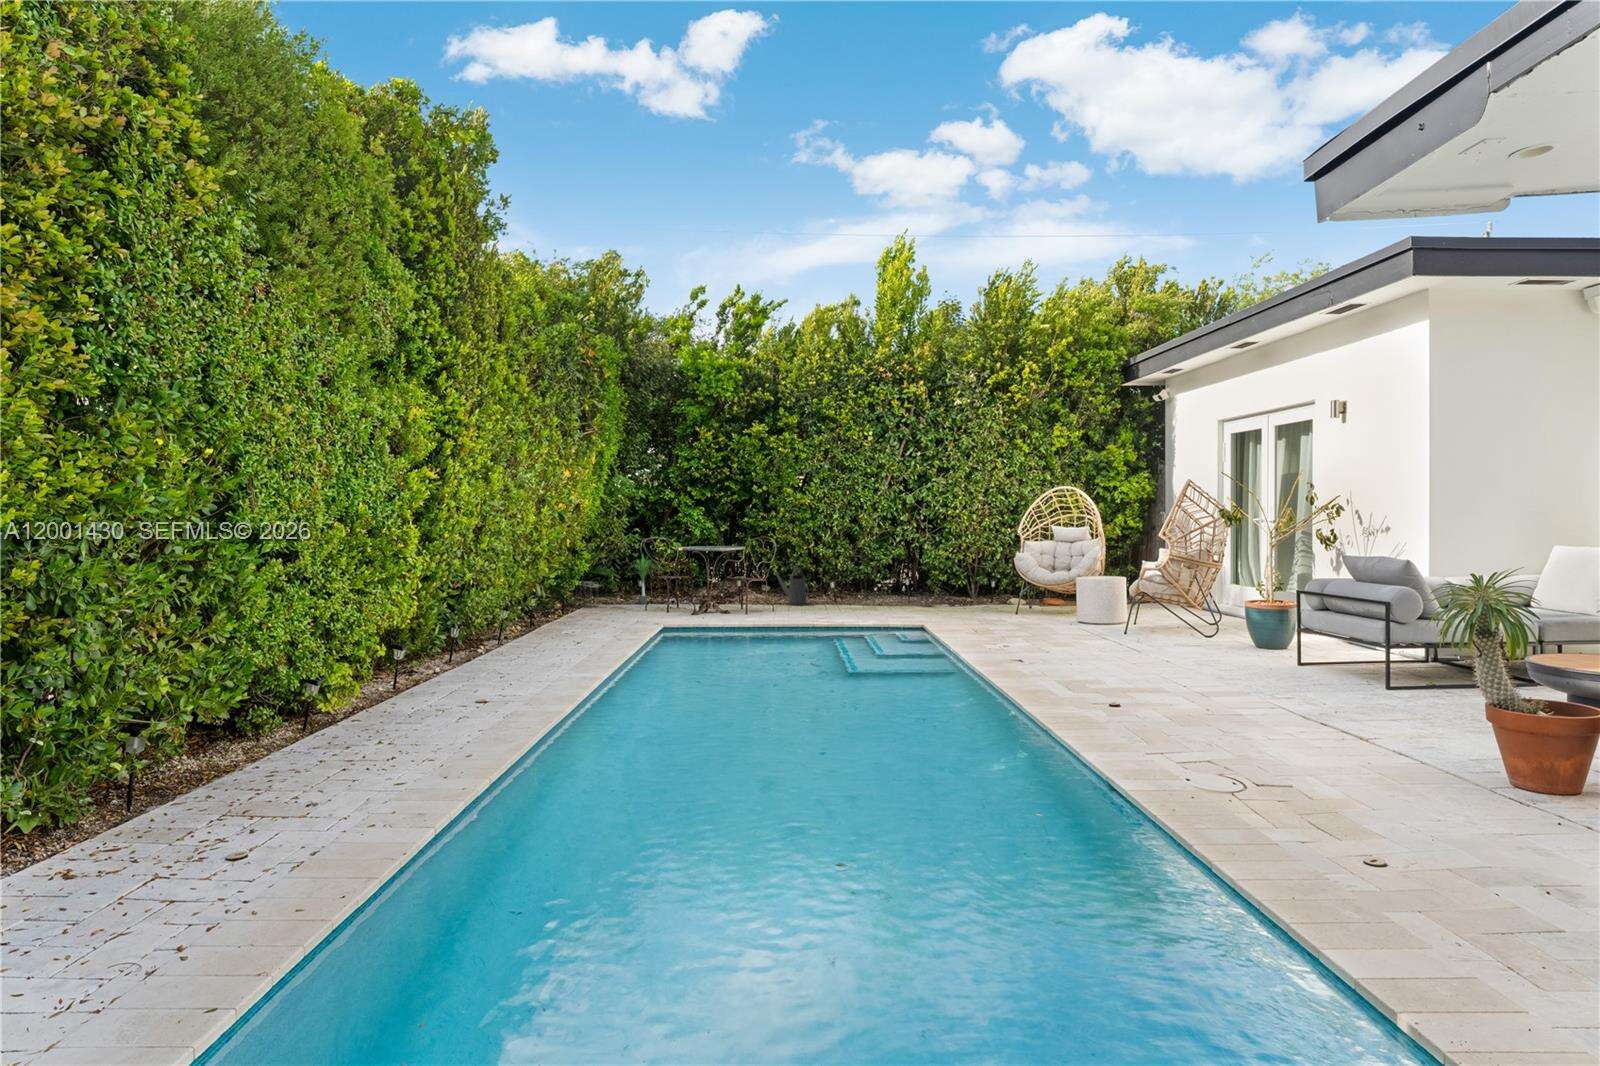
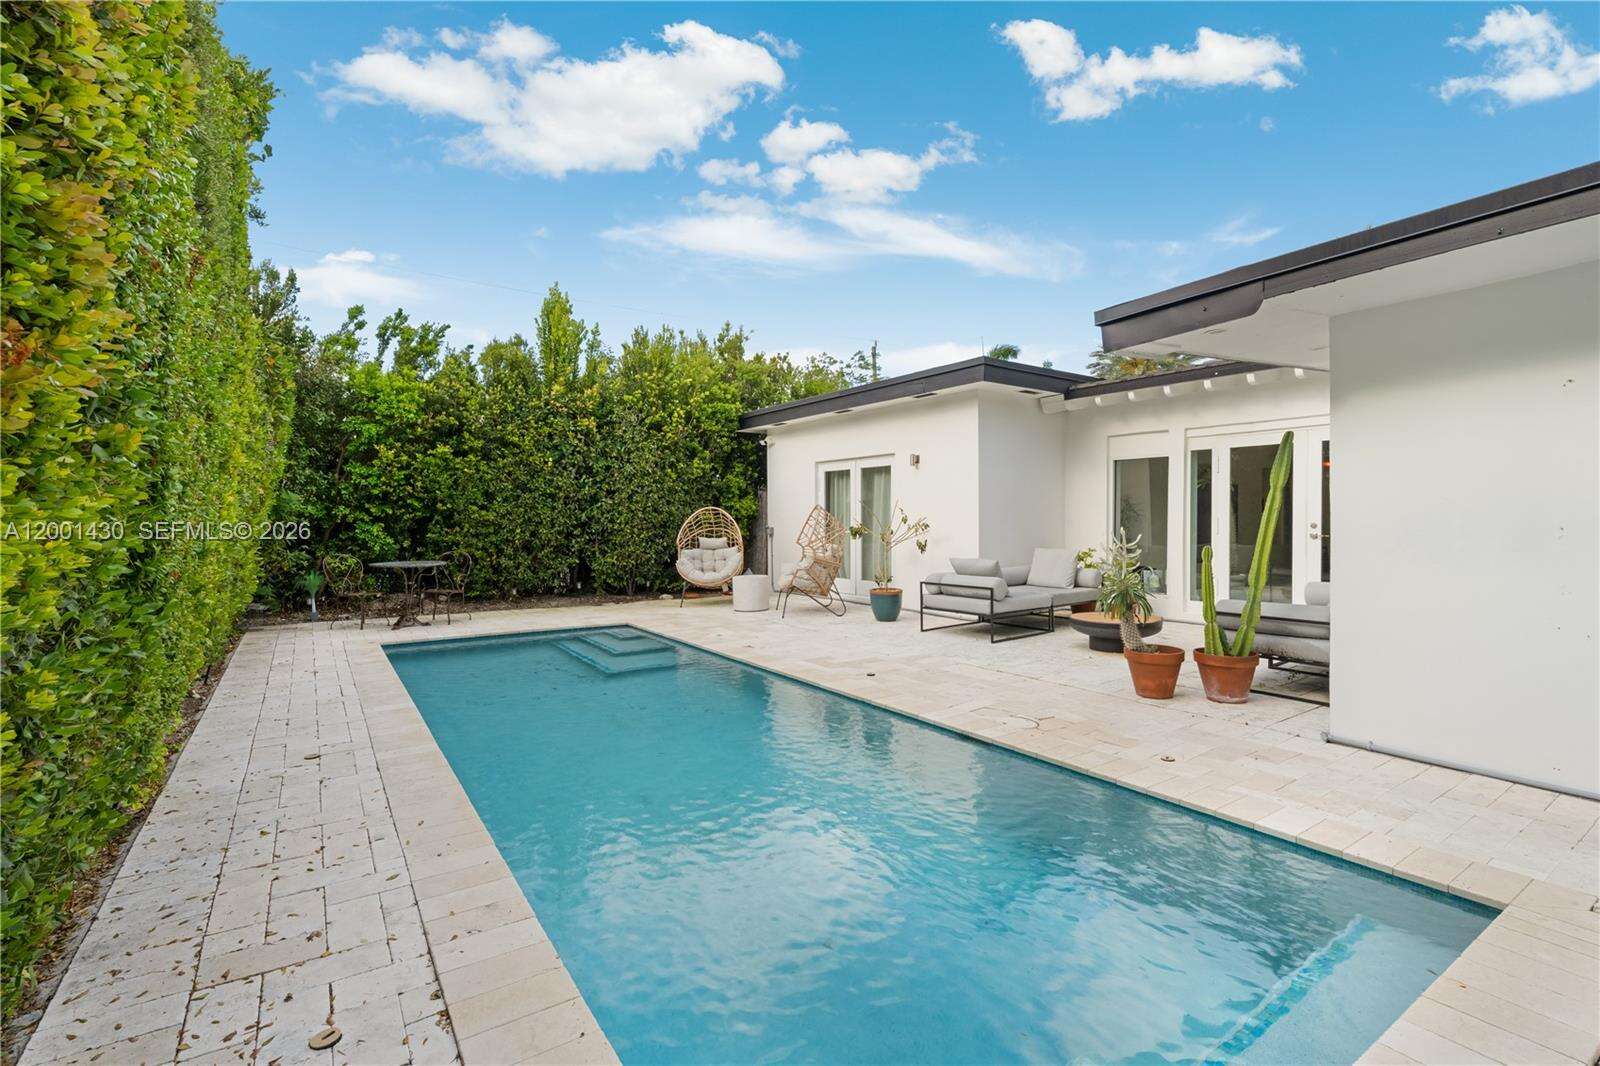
watering can: present [776,568,809,605] -> none [457,577,495,611]

